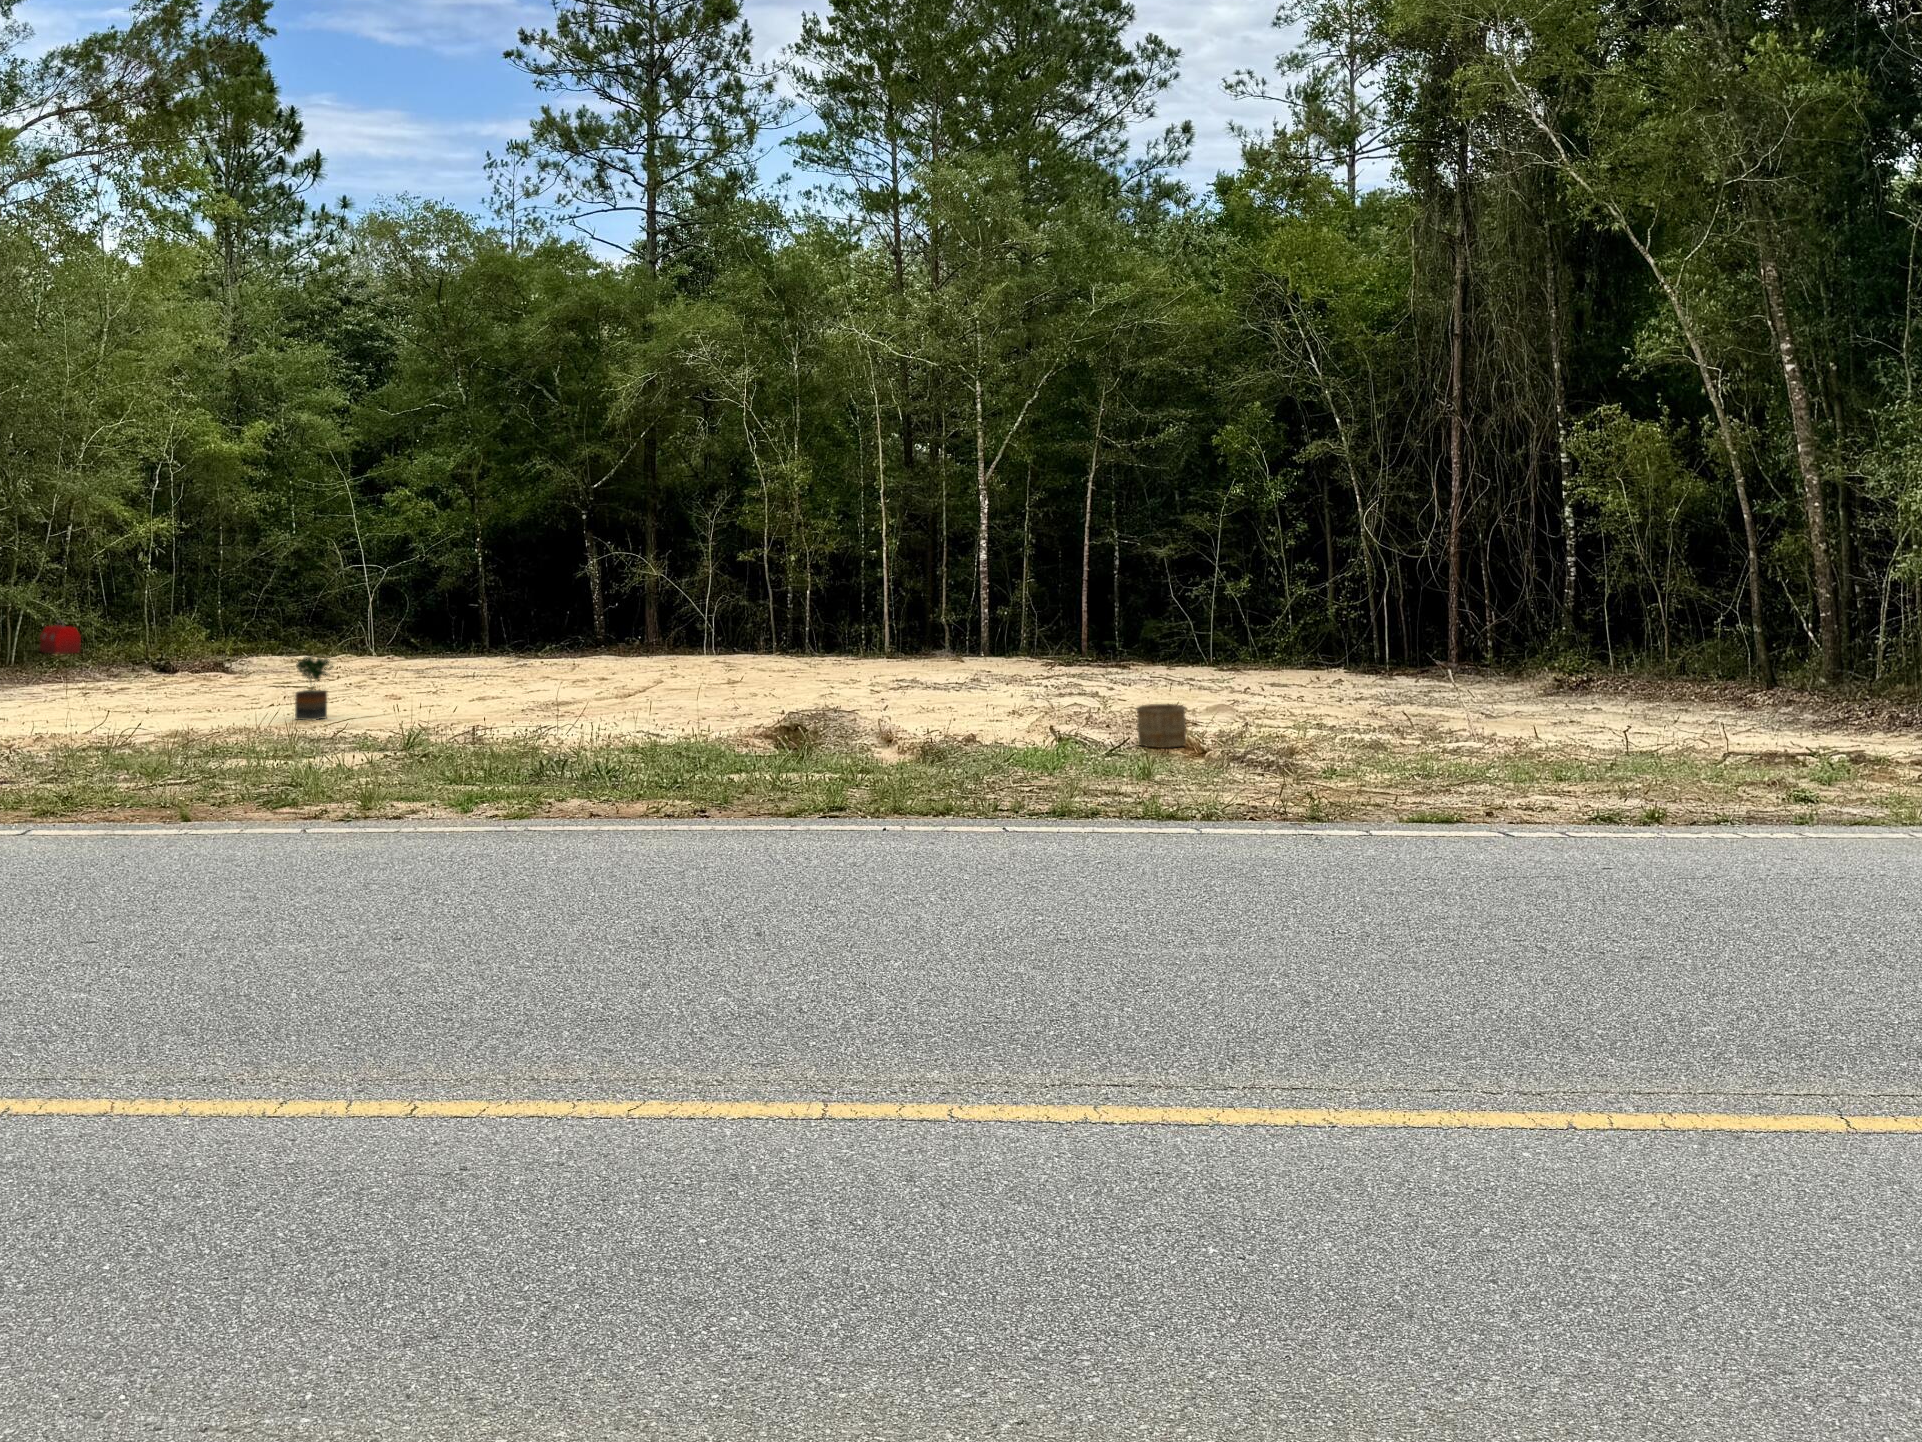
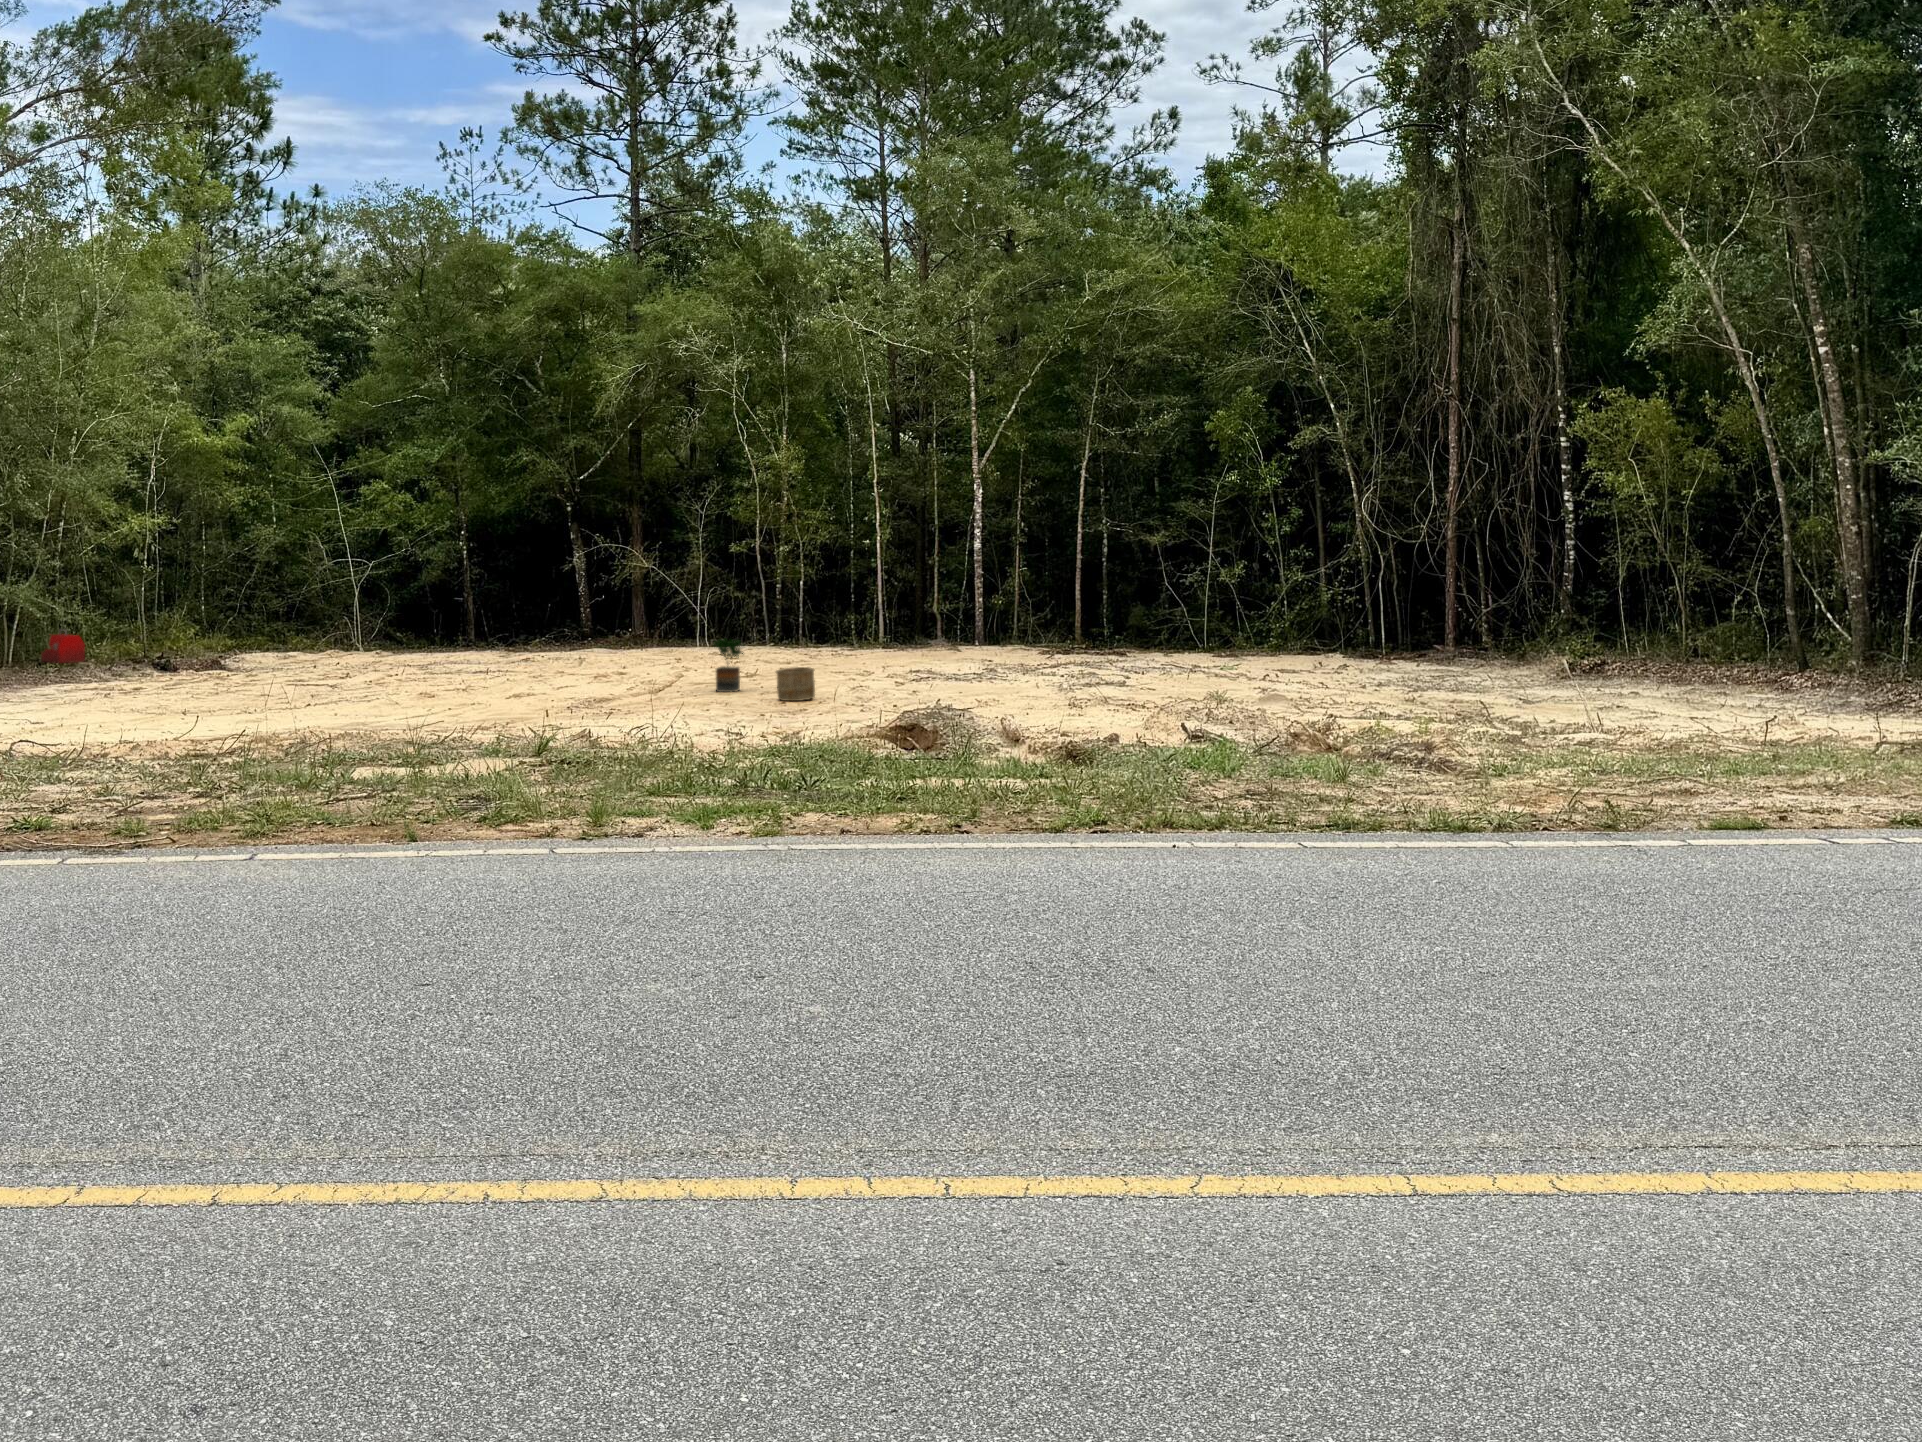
potted tree: present [295,657,333,720] -> present [713,639,744,692]
wooden bucket: present [1136,704,1186,748] -> present [776,667,815,701]

